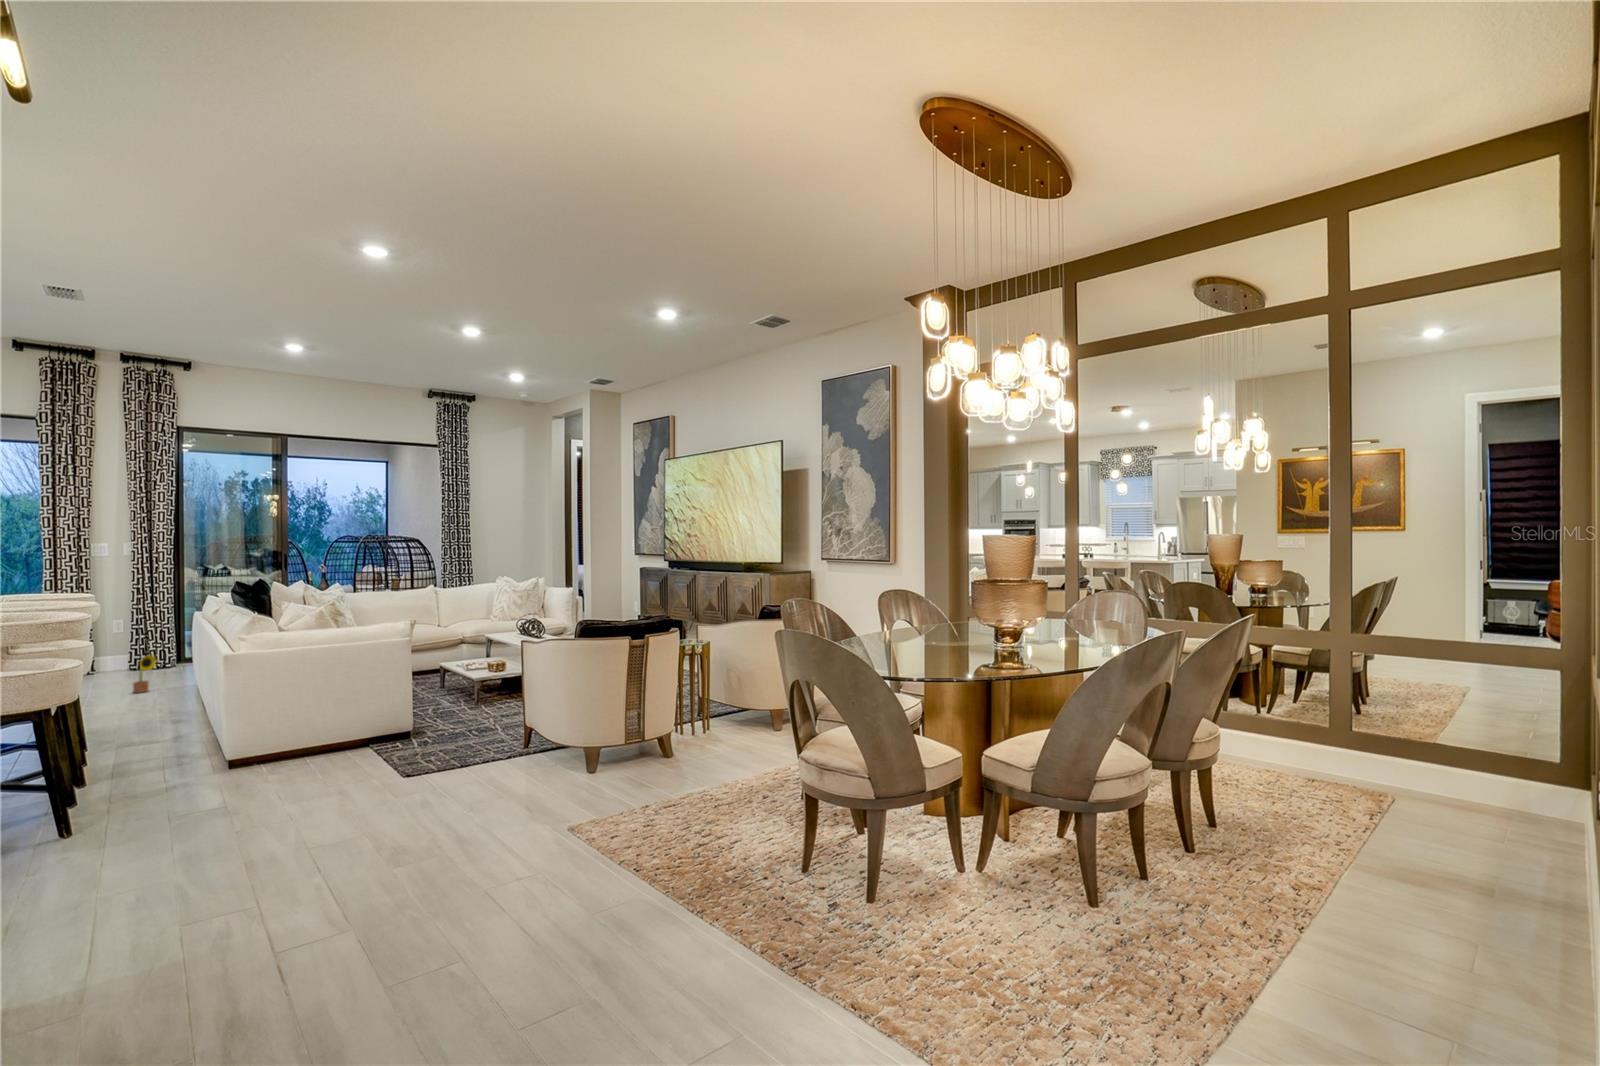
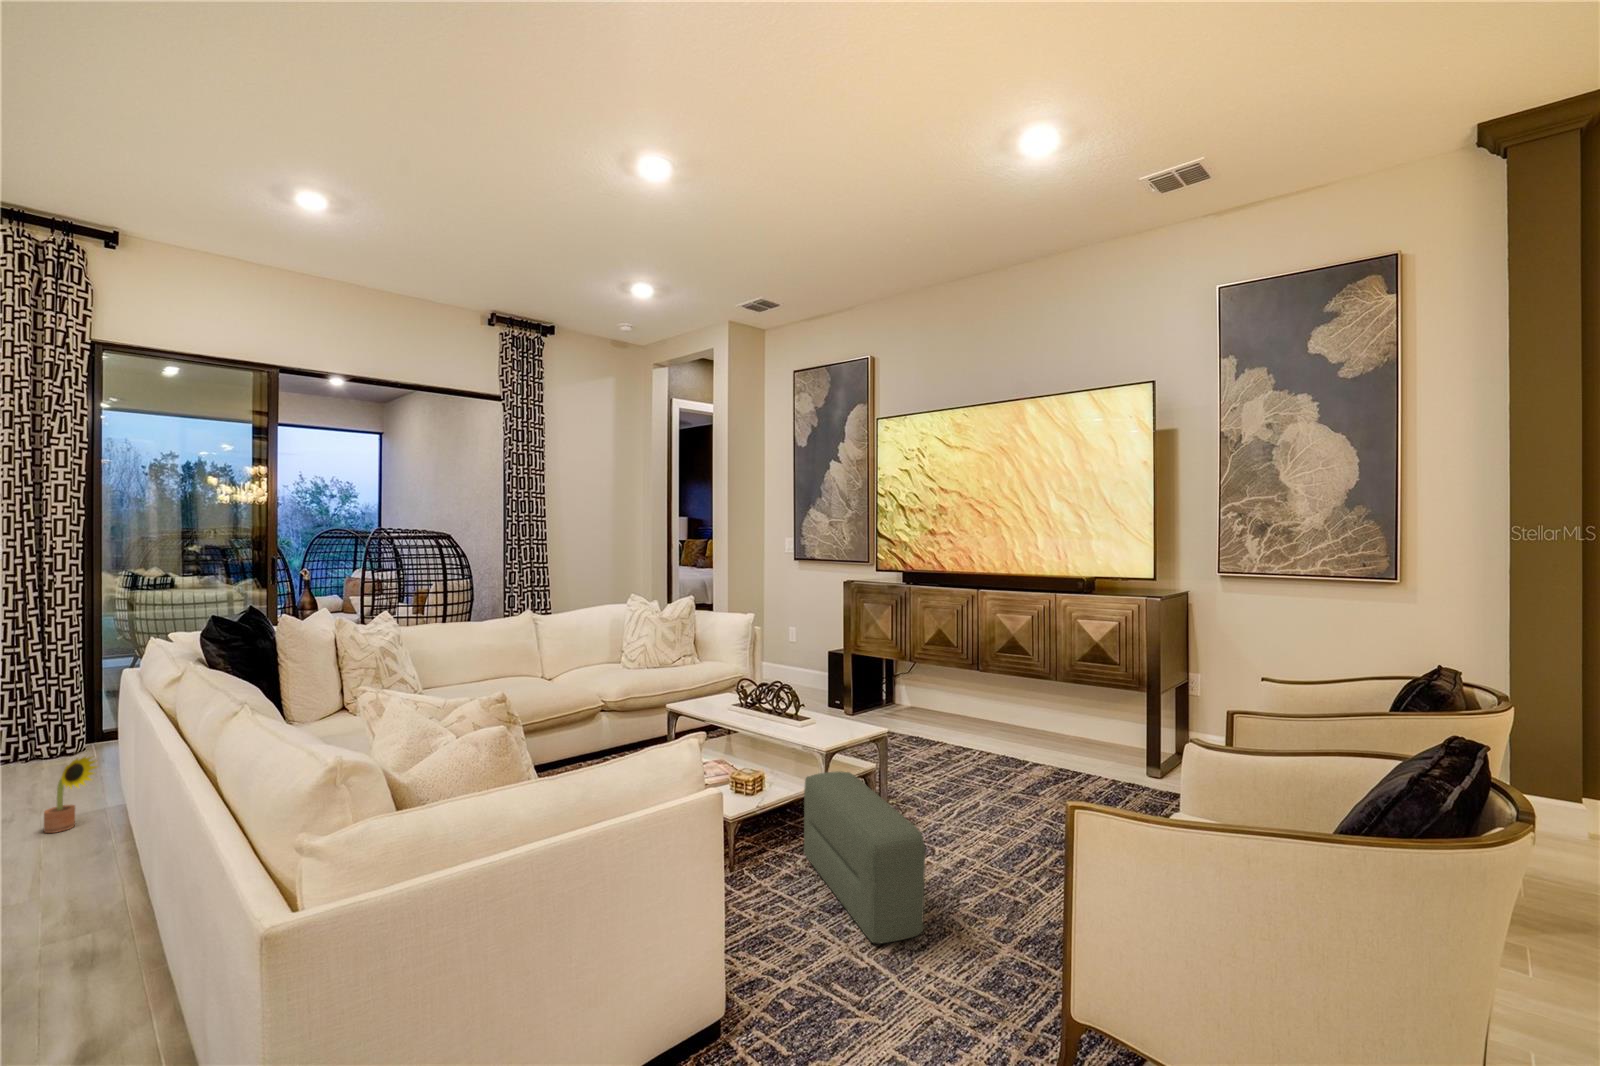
pouf: none [442,665,500,736] -> present [804,771,925,943]

